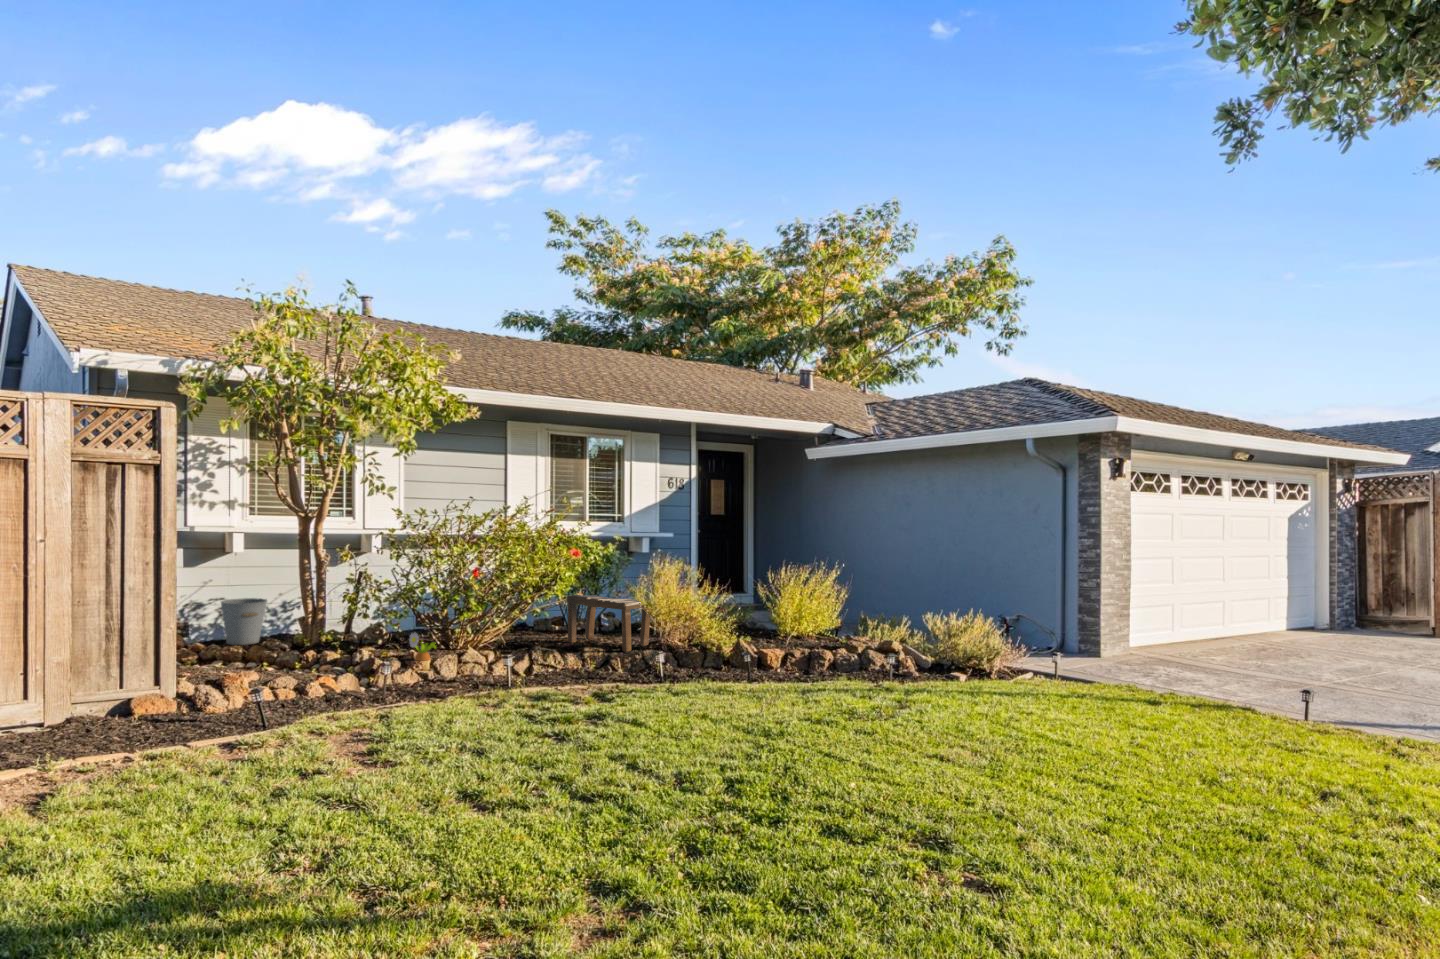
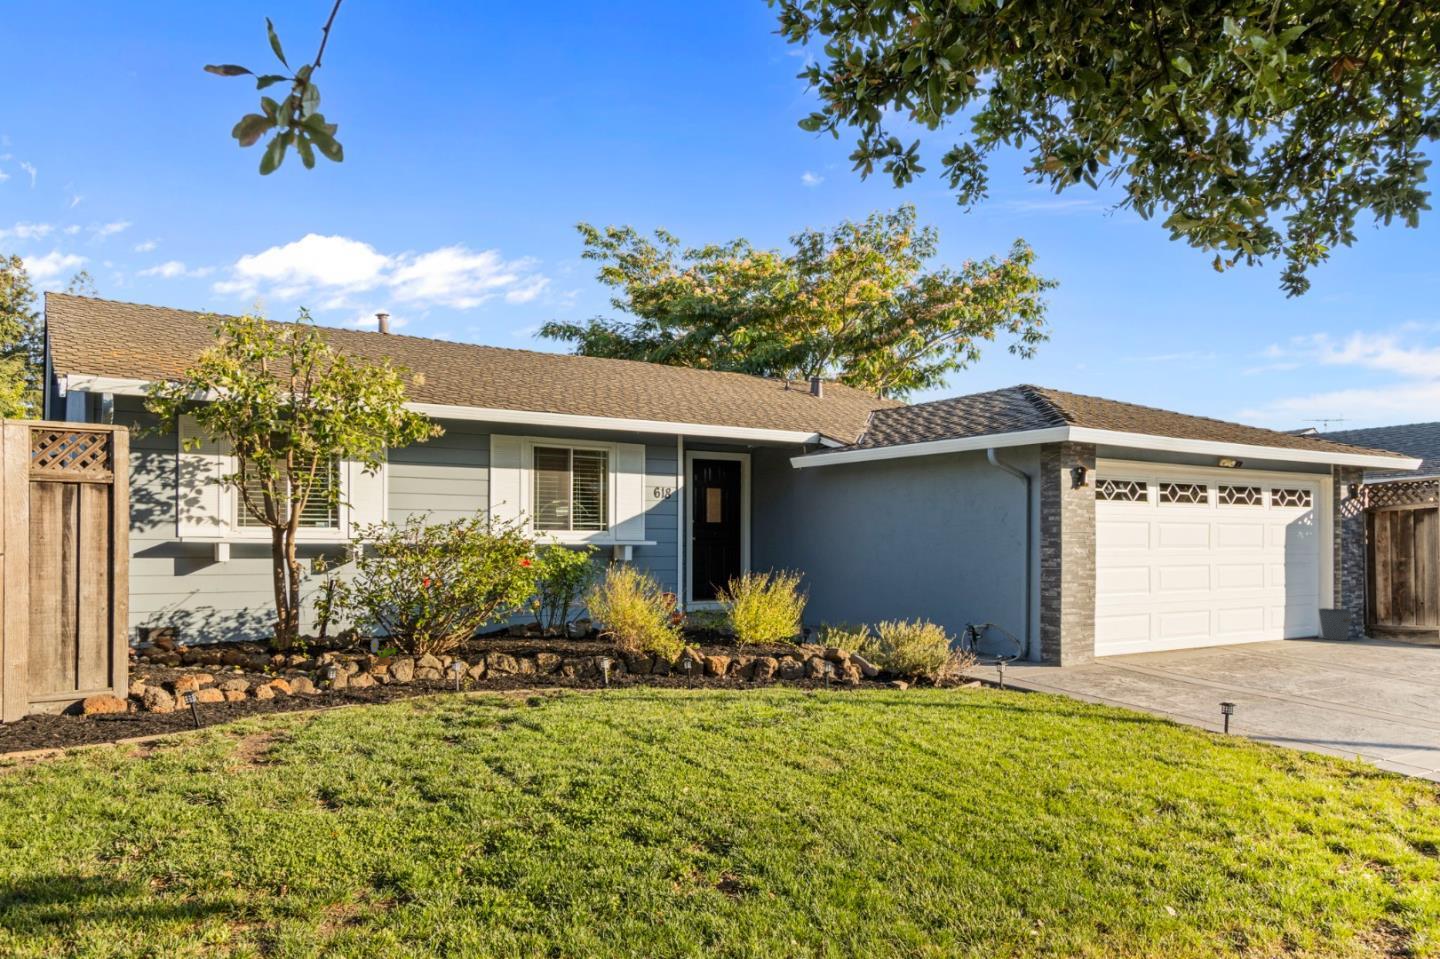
bench: present [567,595,650,652] -> none [533,602,612,658]
bucket: present [221,598,267,645] -> present [1319,608,1352,640]

